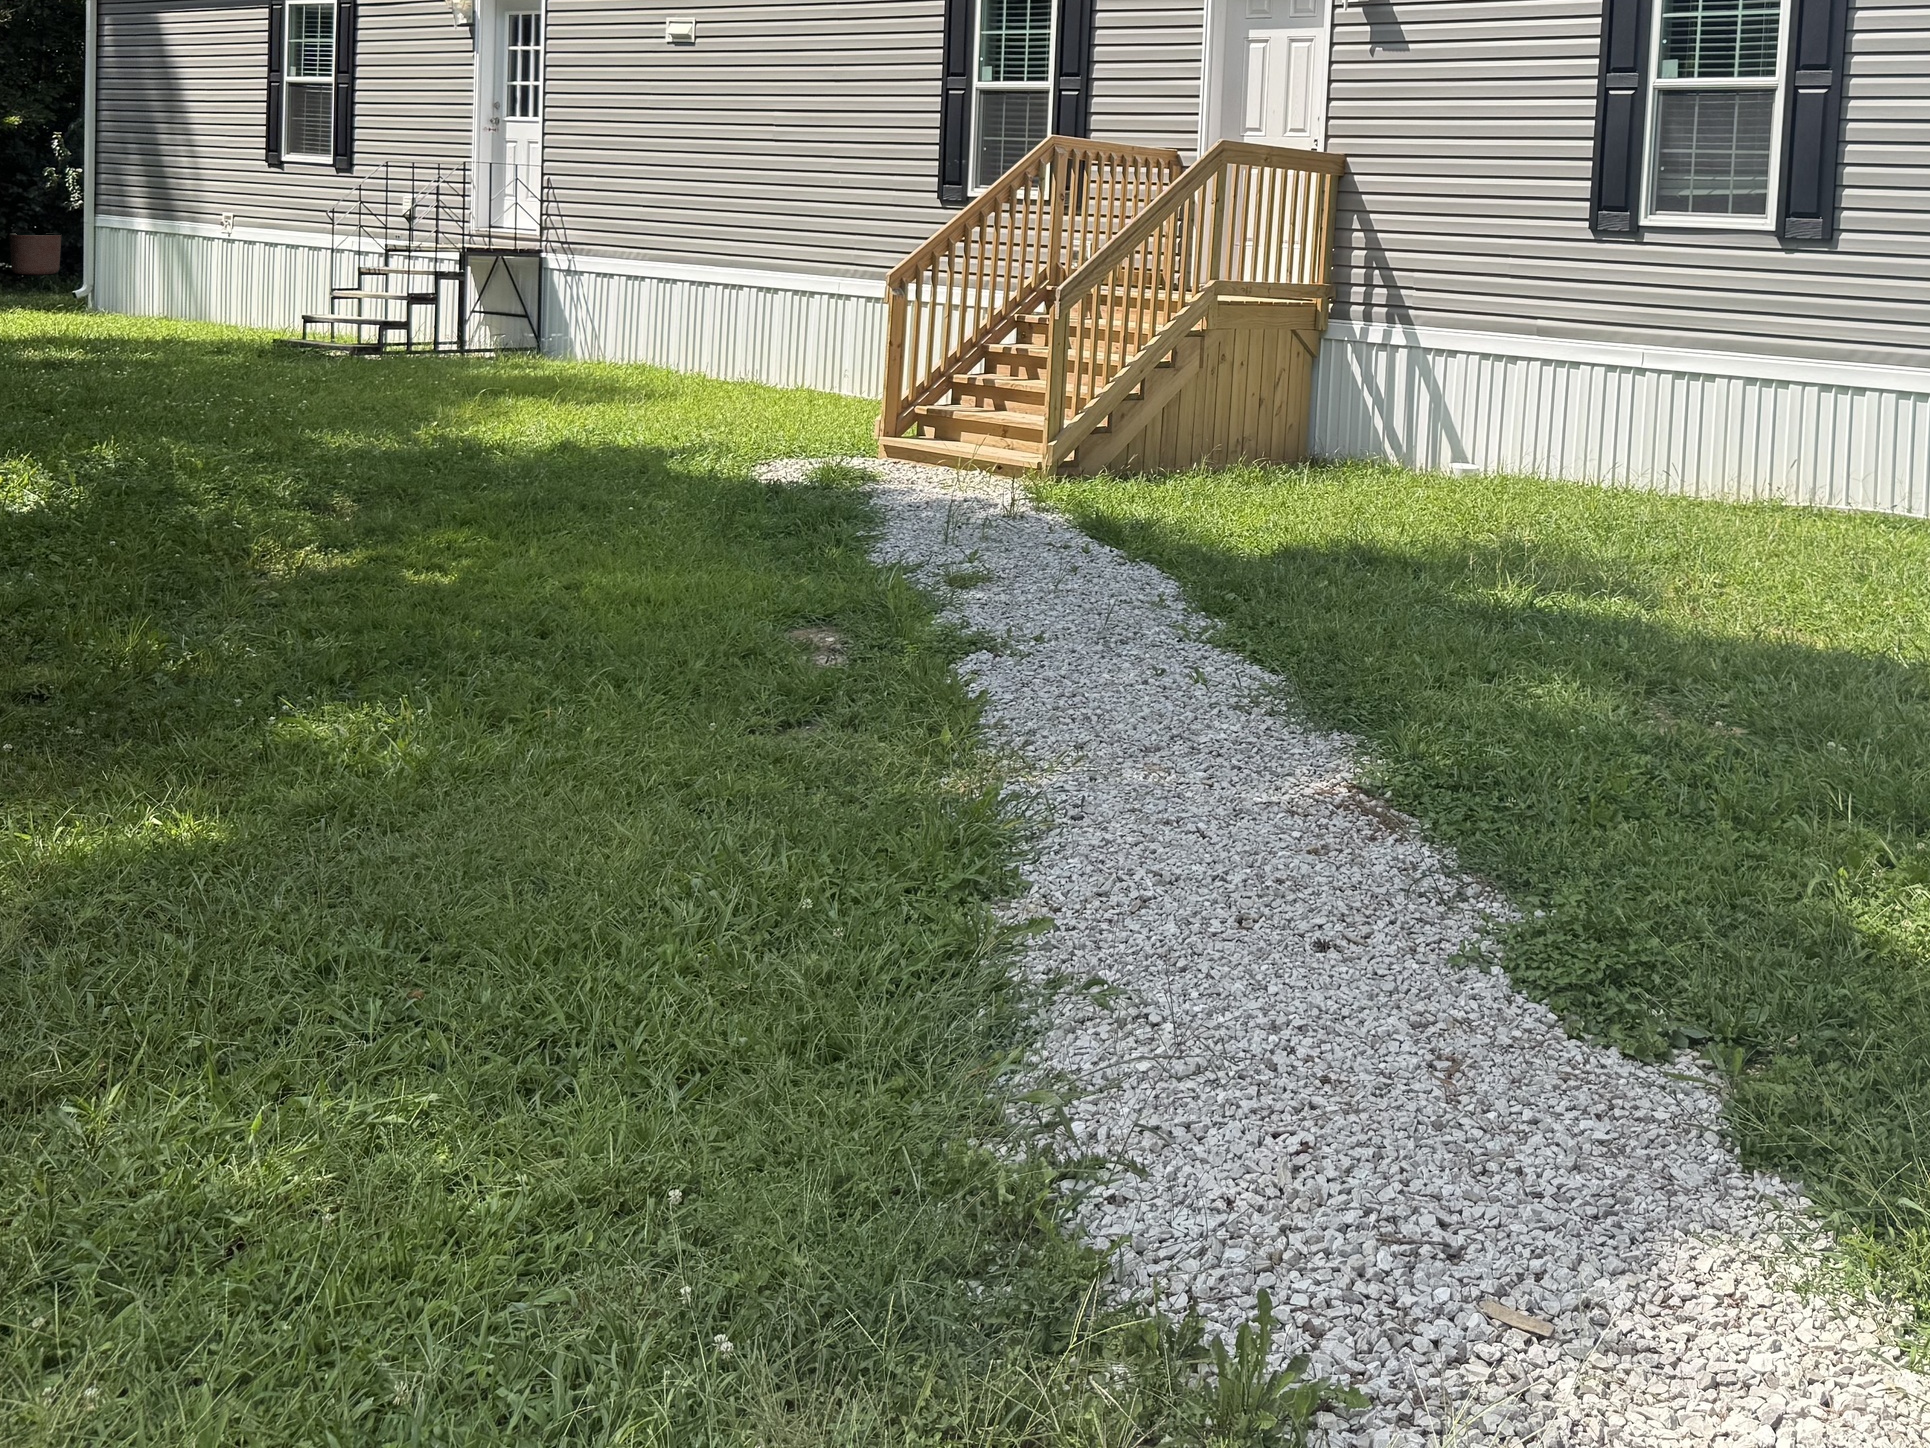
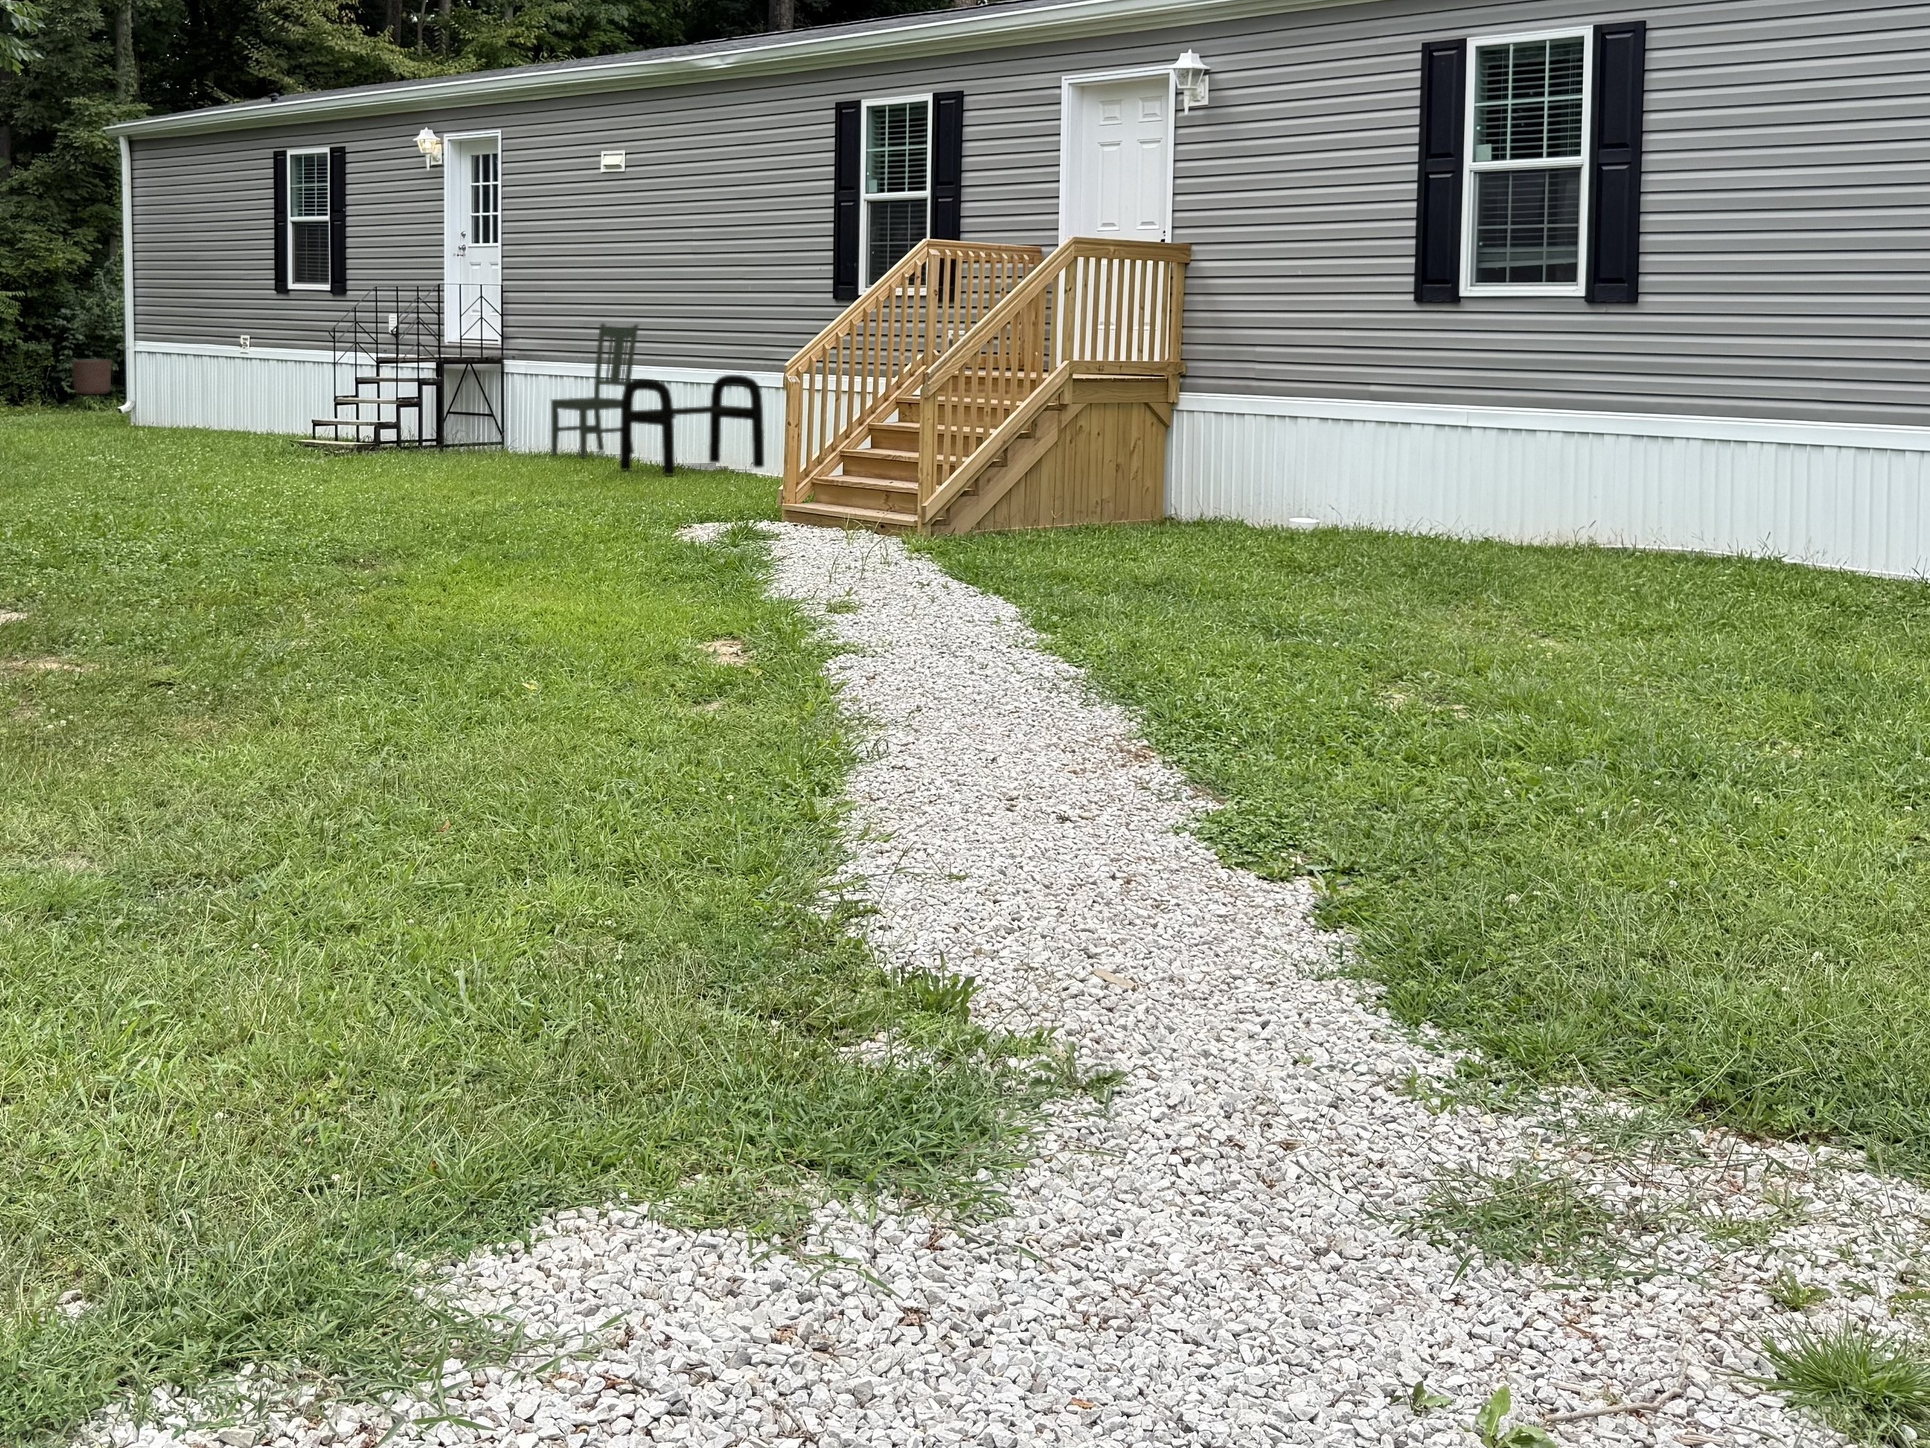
chair: none [598,215,706,371] -> present [551,324,638,458]
bench: none [681,280,851,396] -> present [620,375,764,475]

